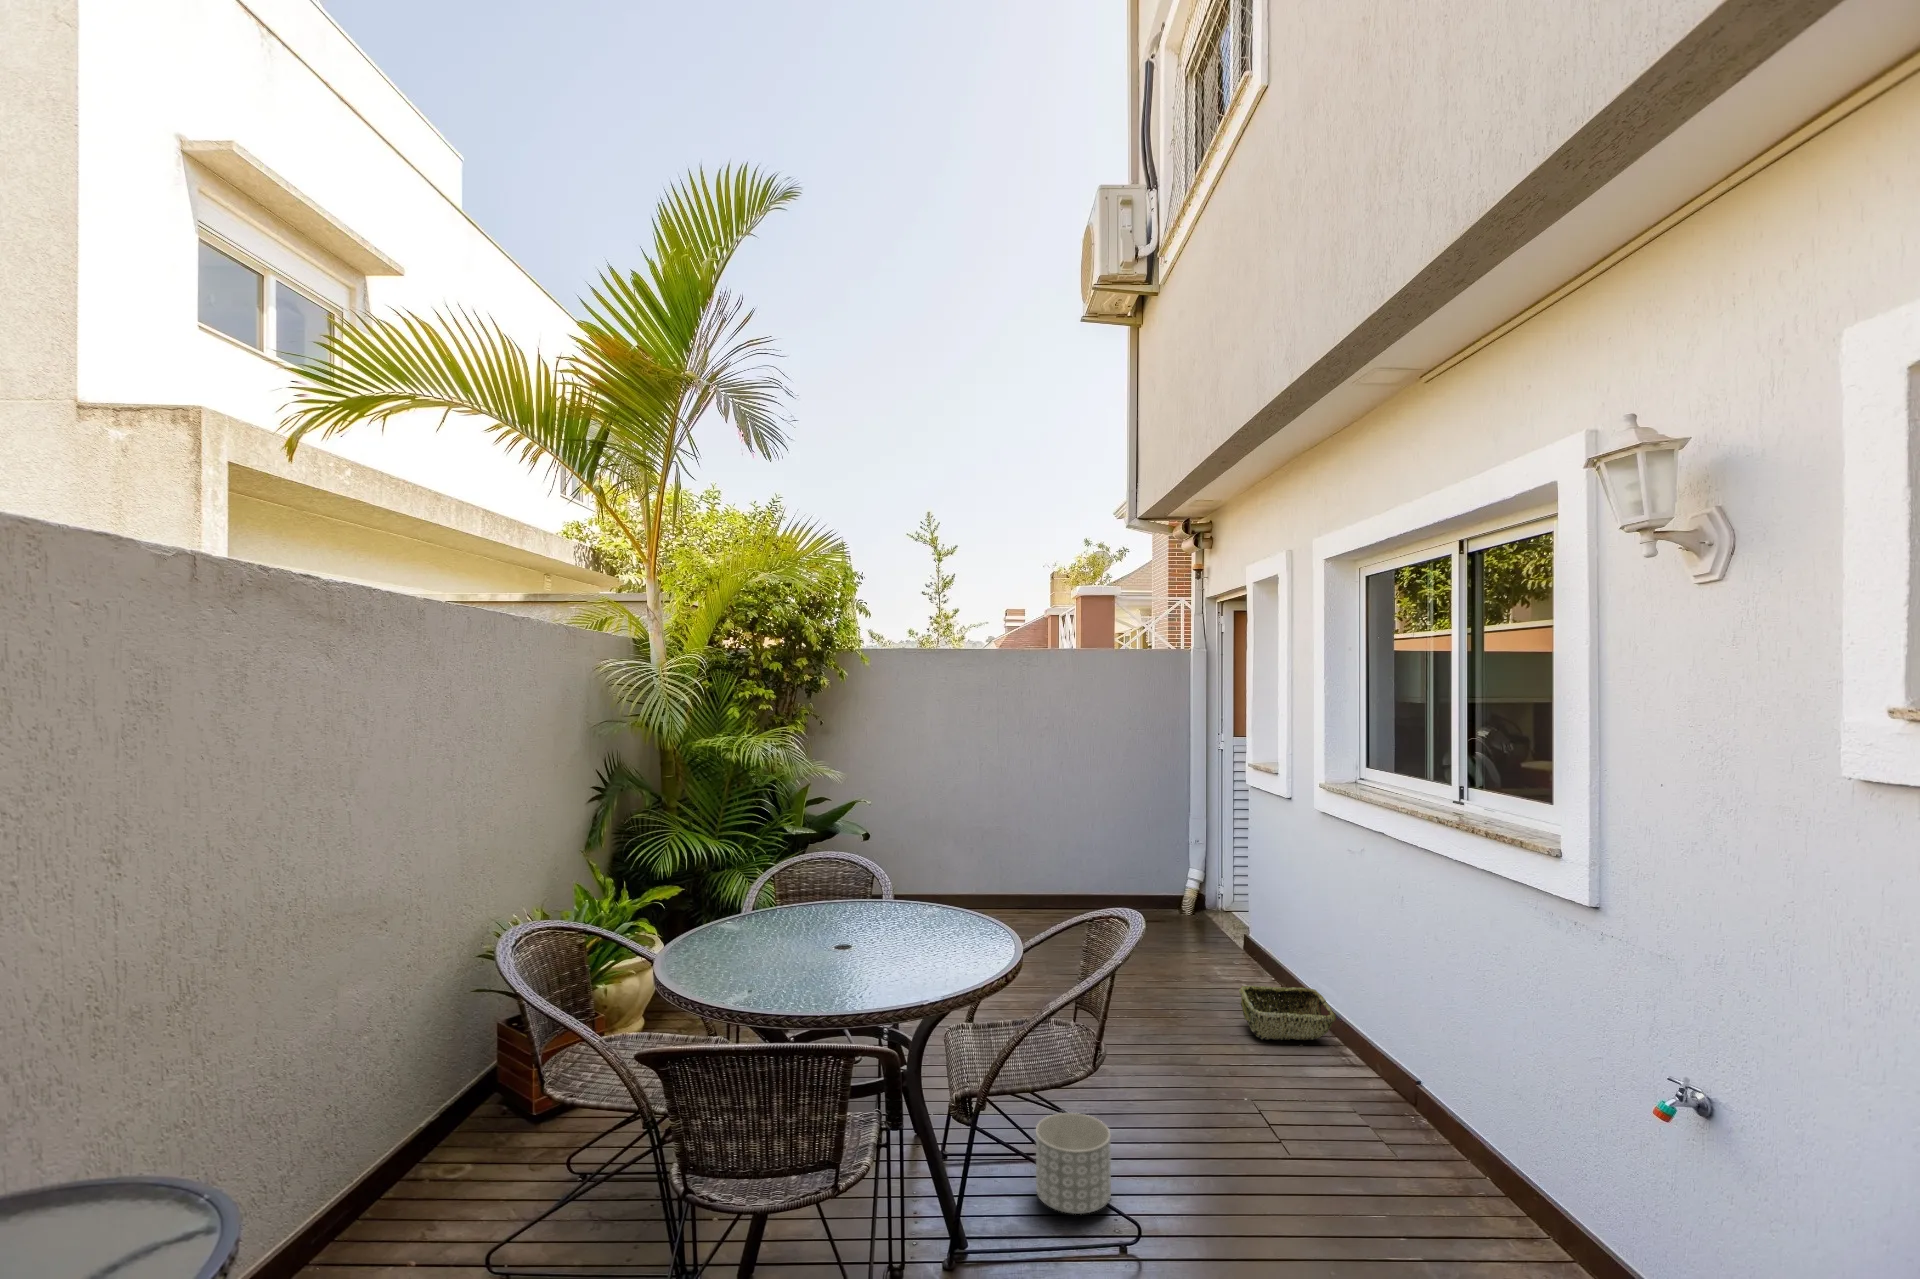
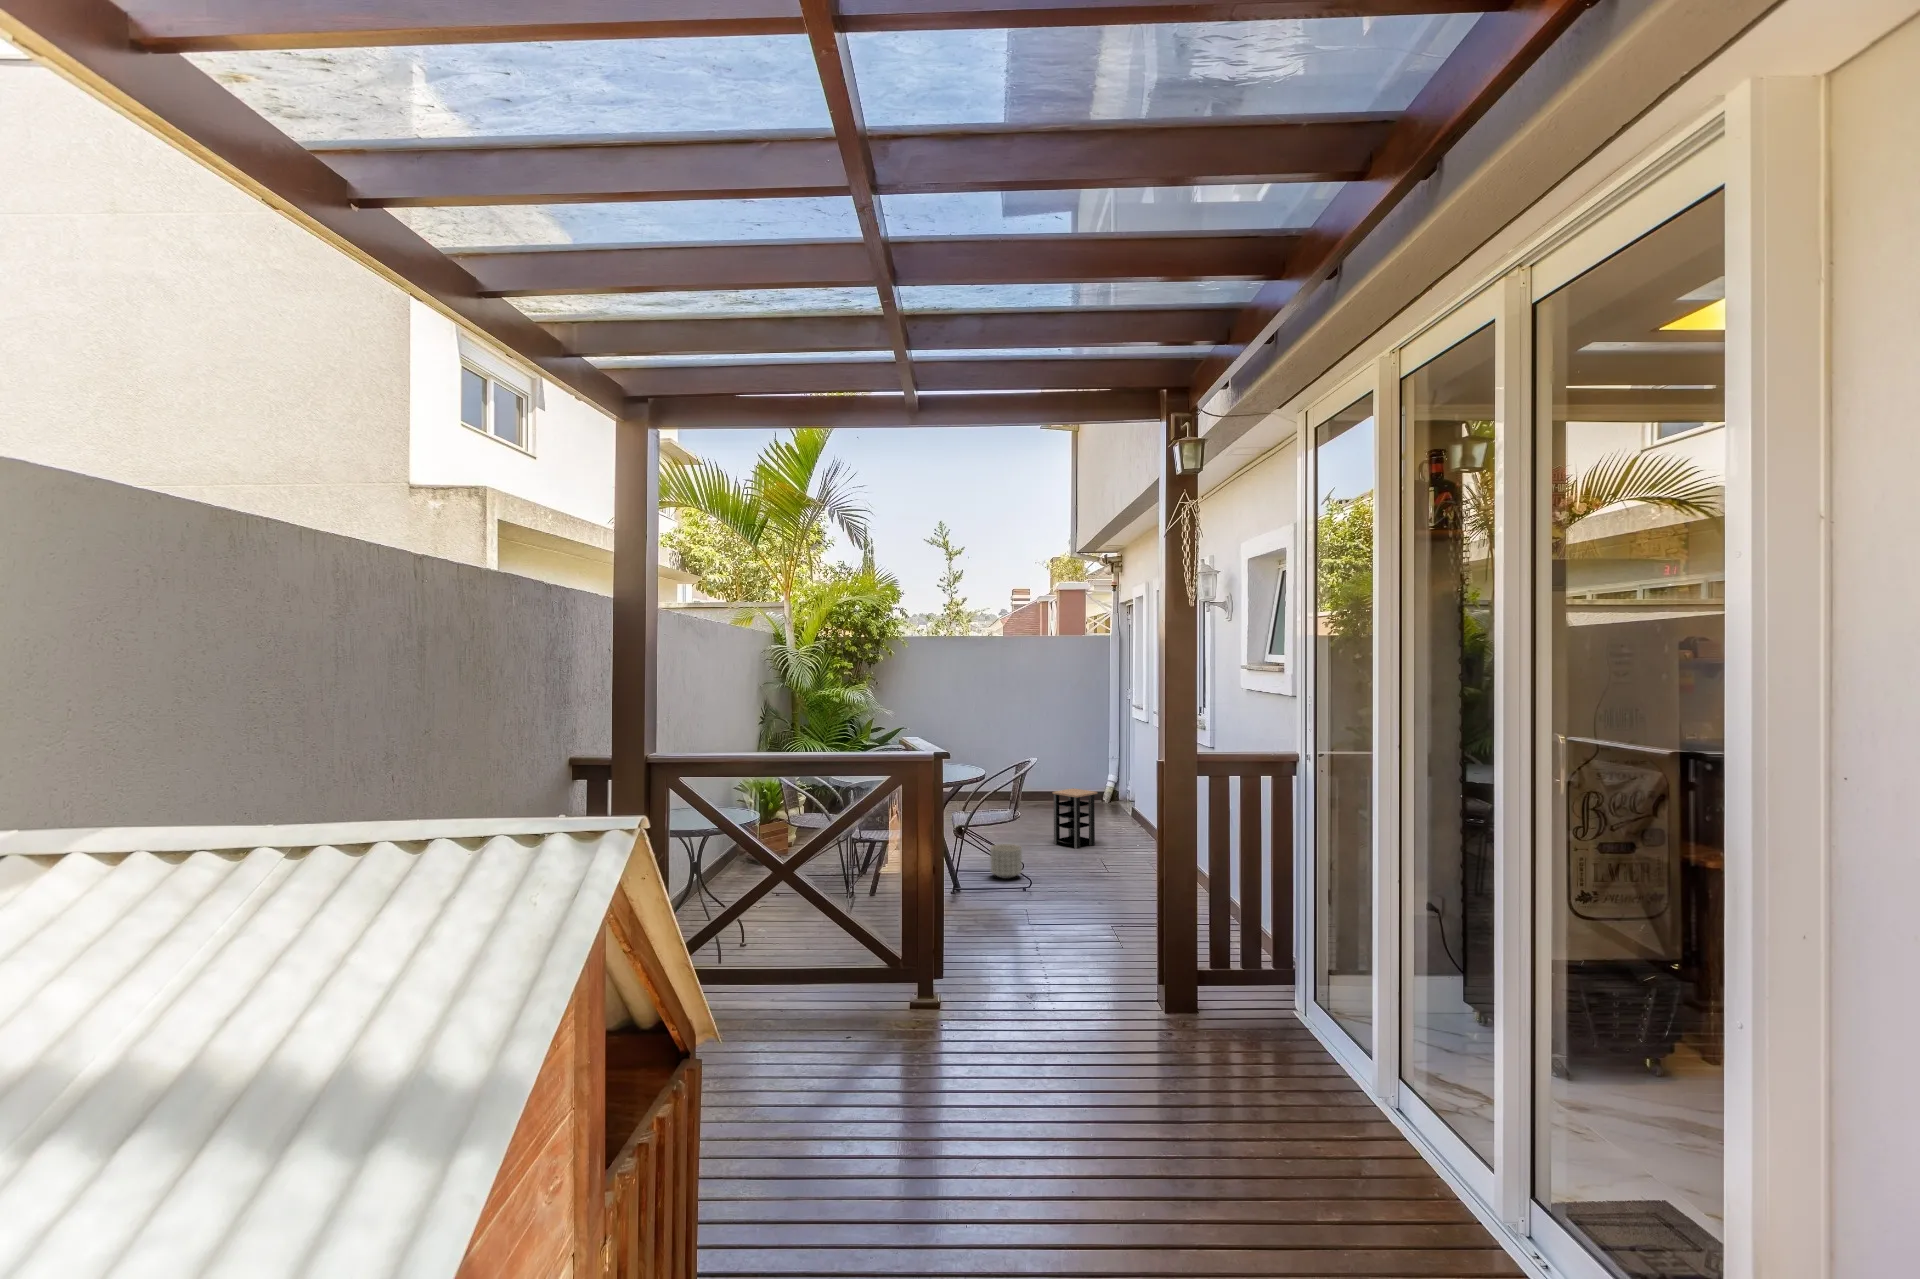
side table: none [1138,930,1226,1064] -> present [1052,788,1097,849]
woven basket: present [1239,986,1336,1040] -> none [1108,818,1154,843]

